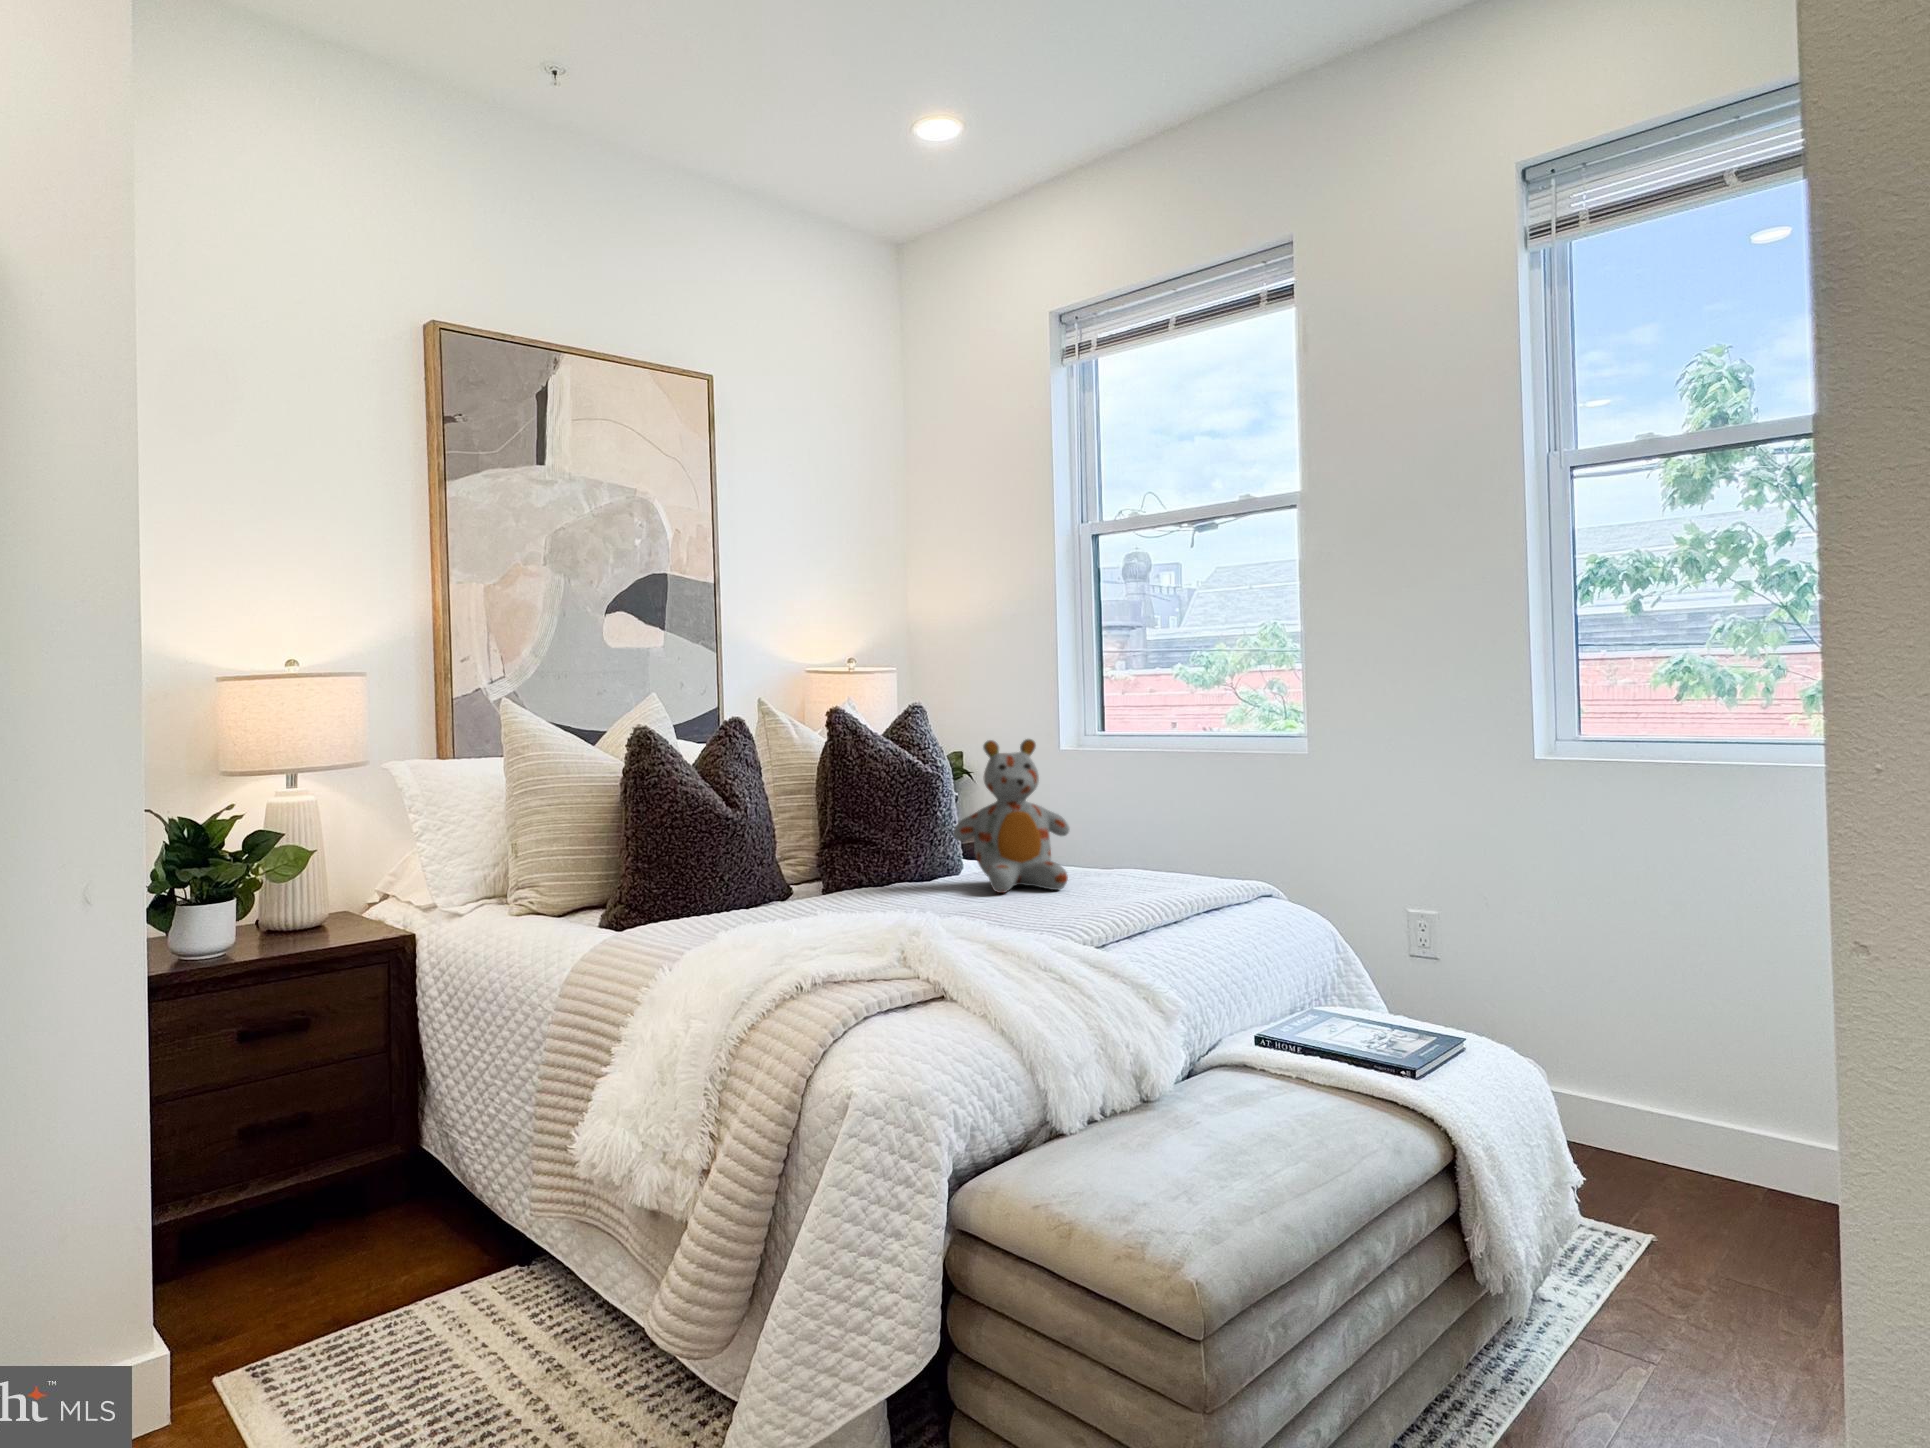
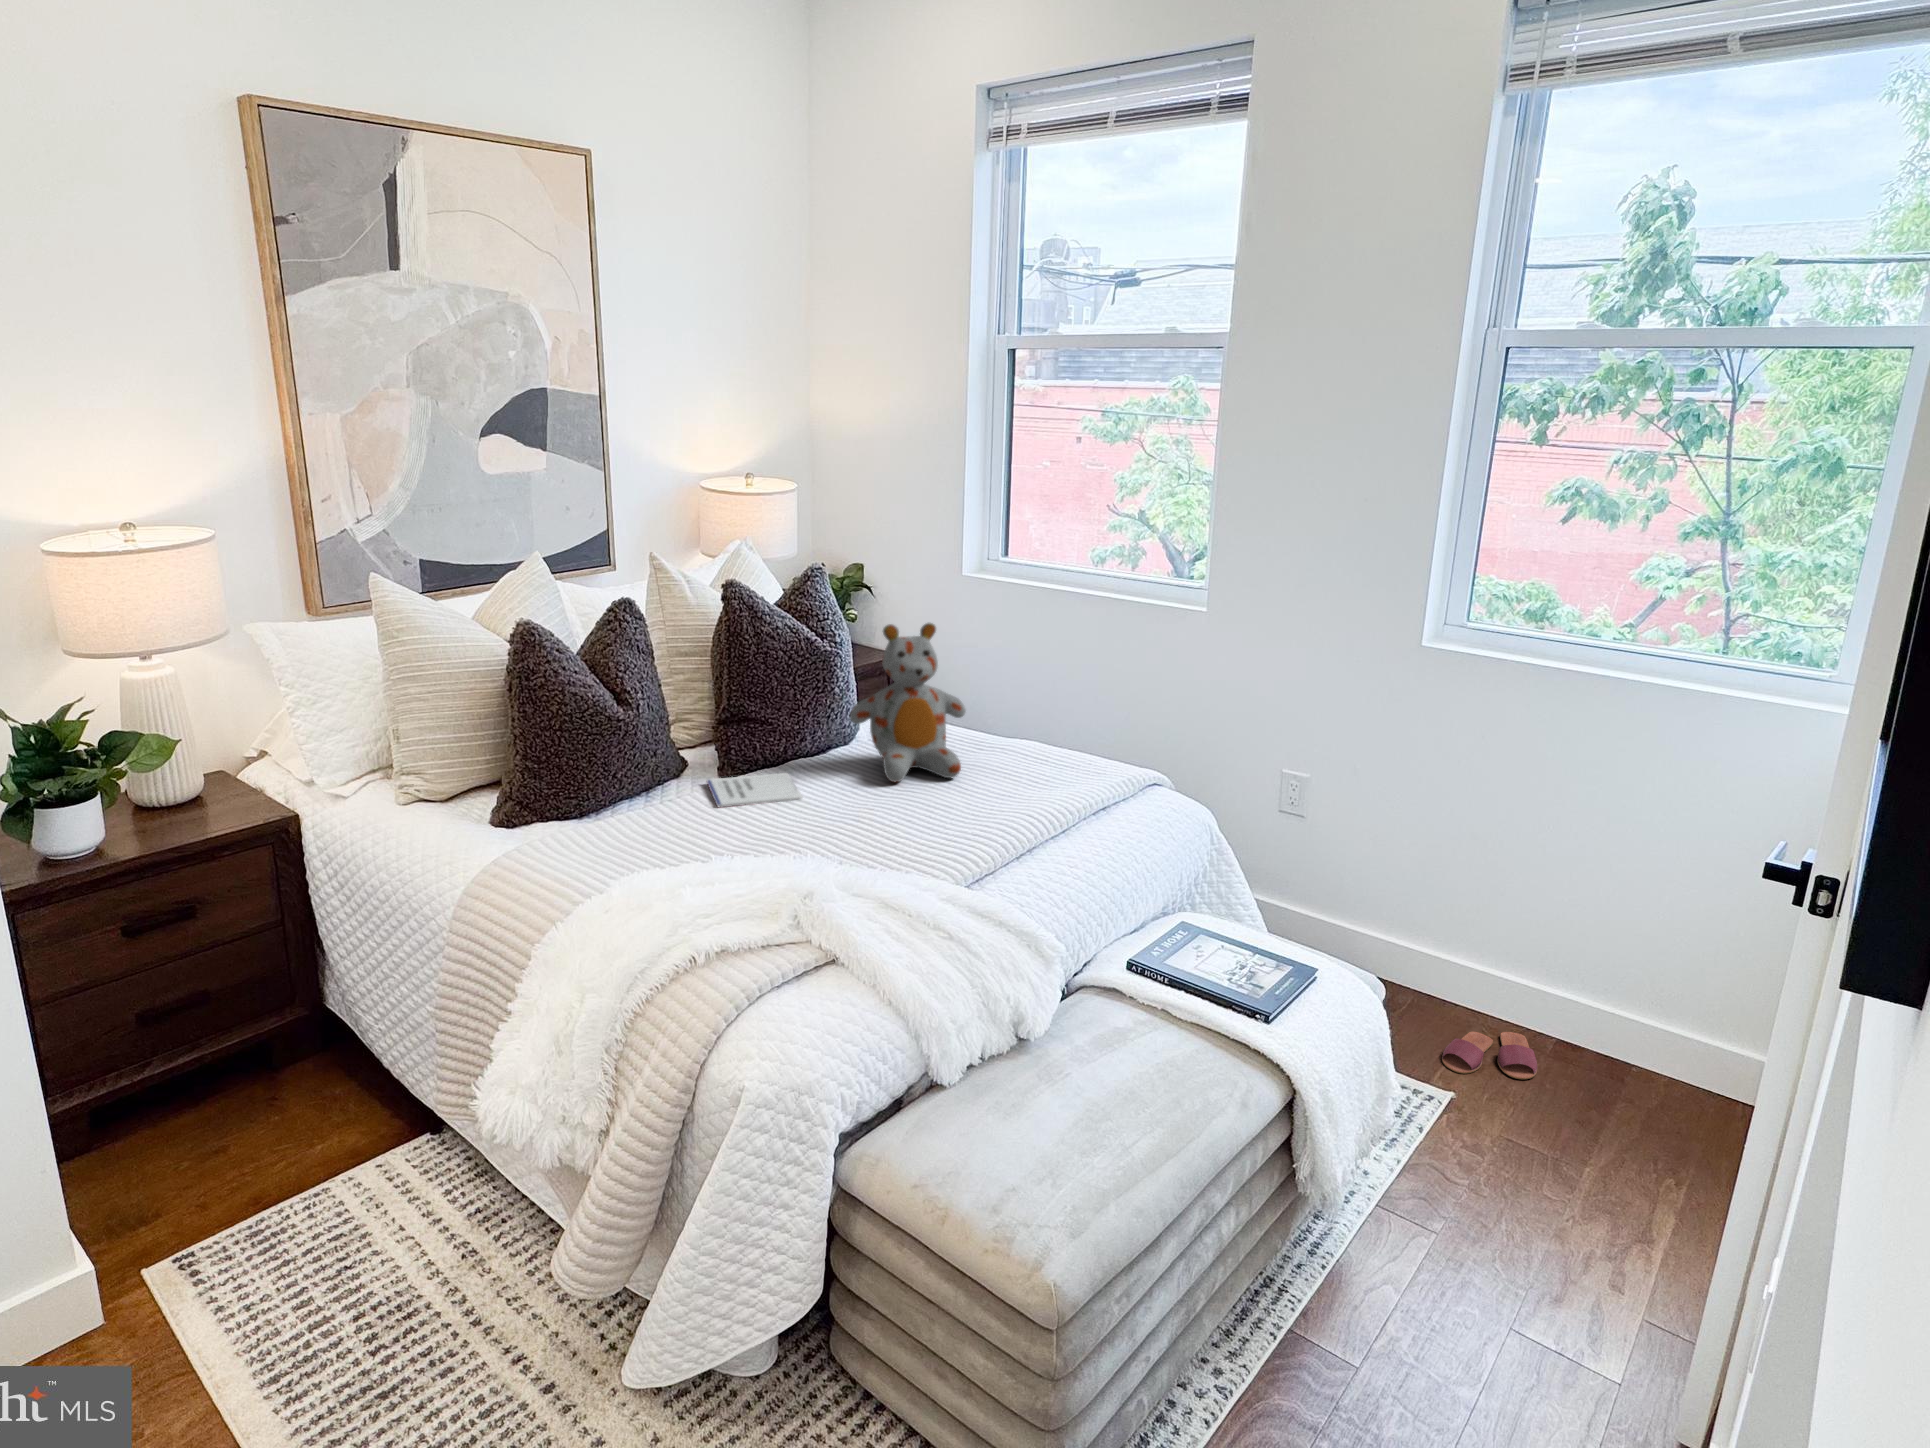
notebook: none [812,890,909,911] -> present [707,773,803,808]
slippers: none [1631,1177,1747,1221] -> present [1442,1031,1537,1079]

